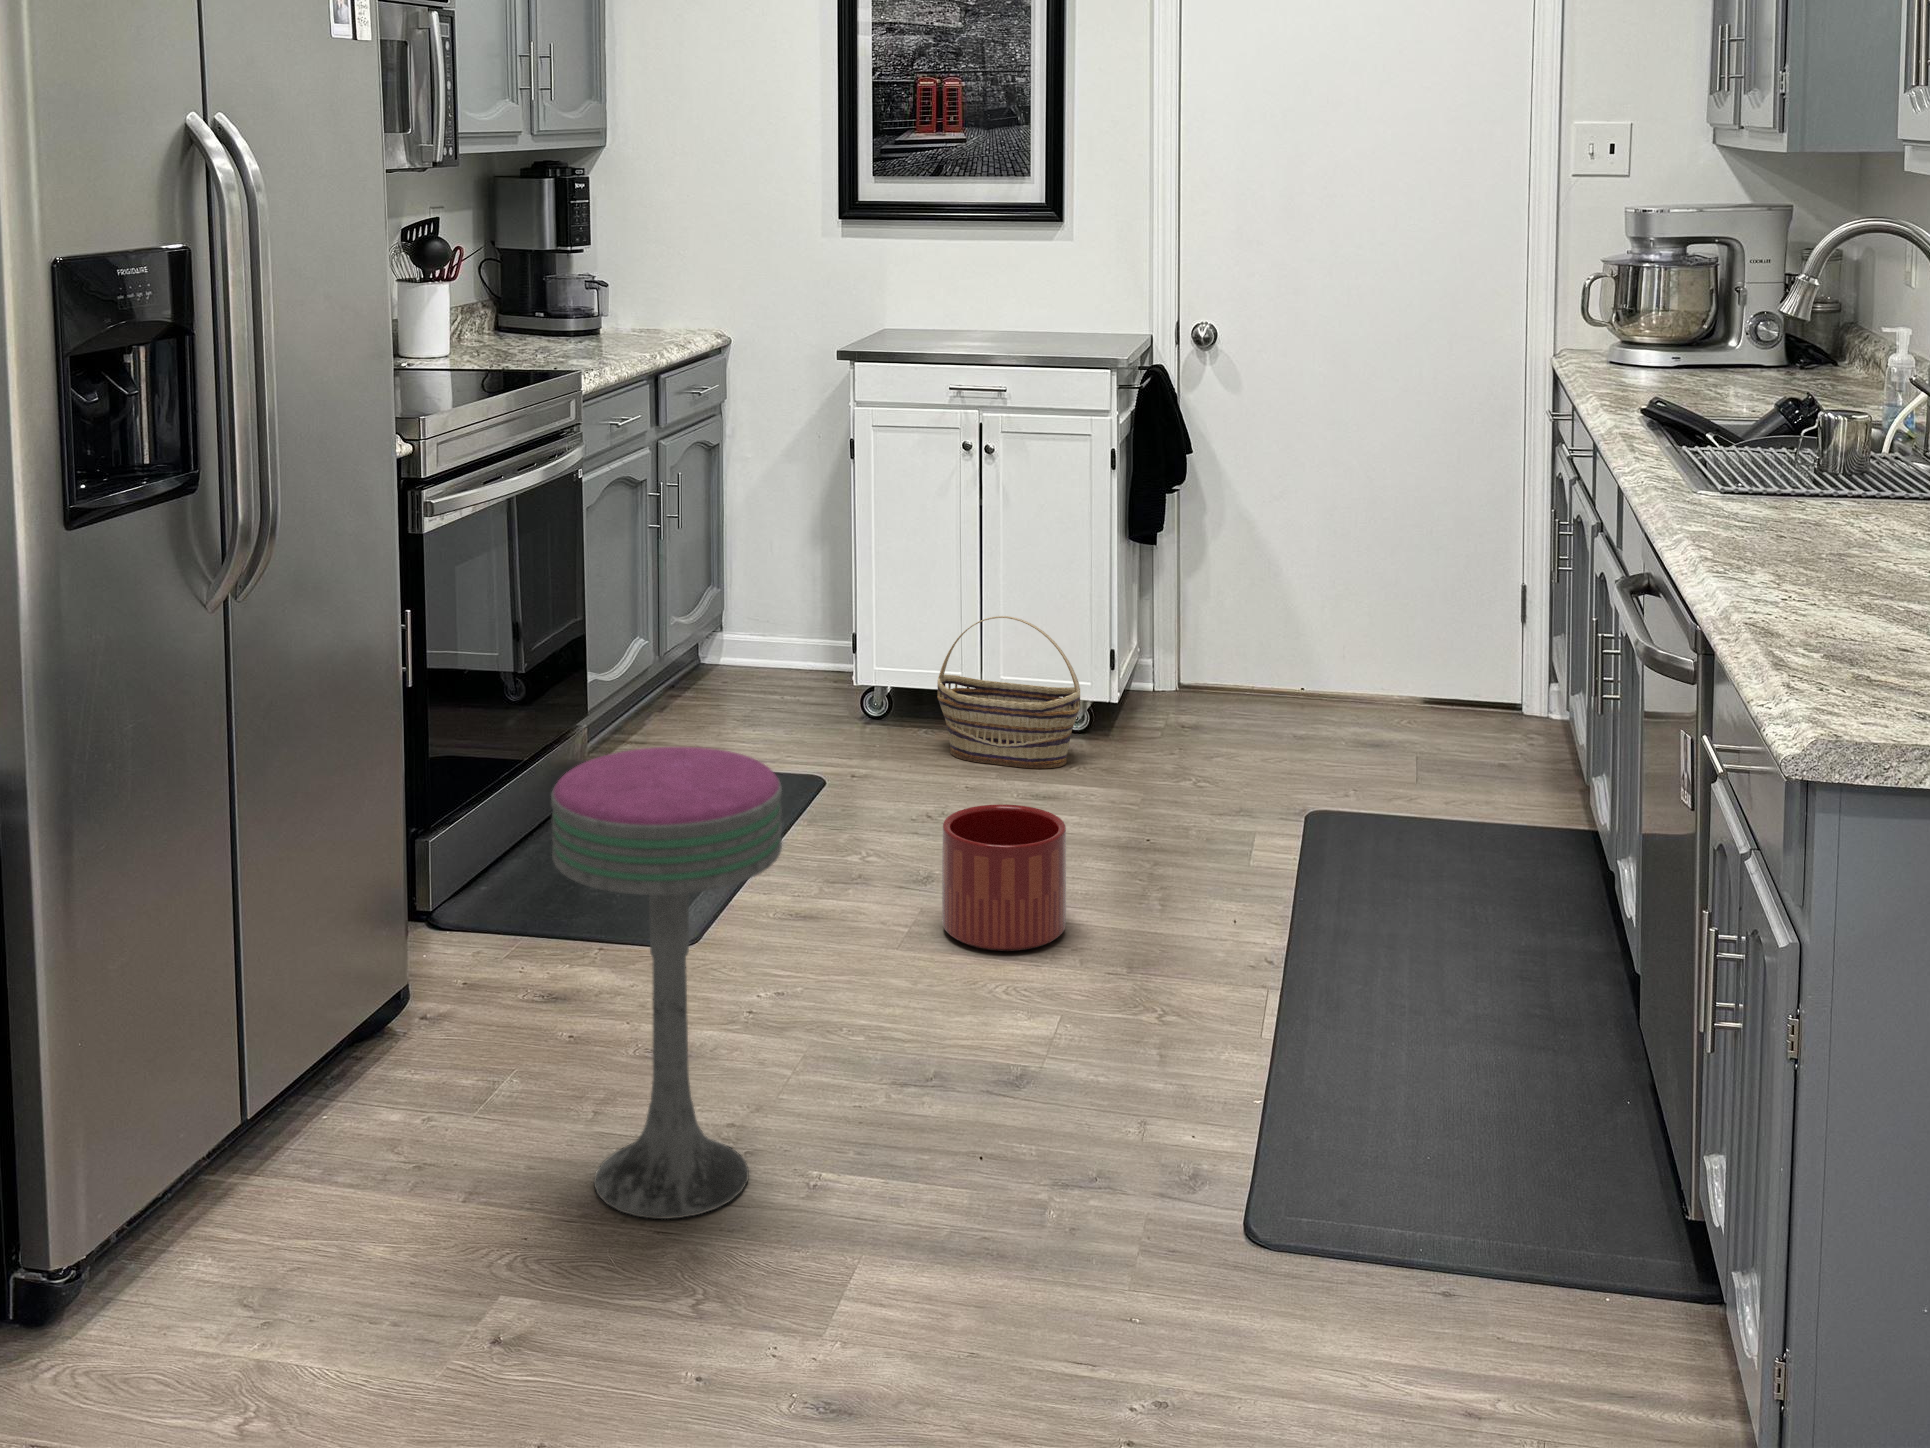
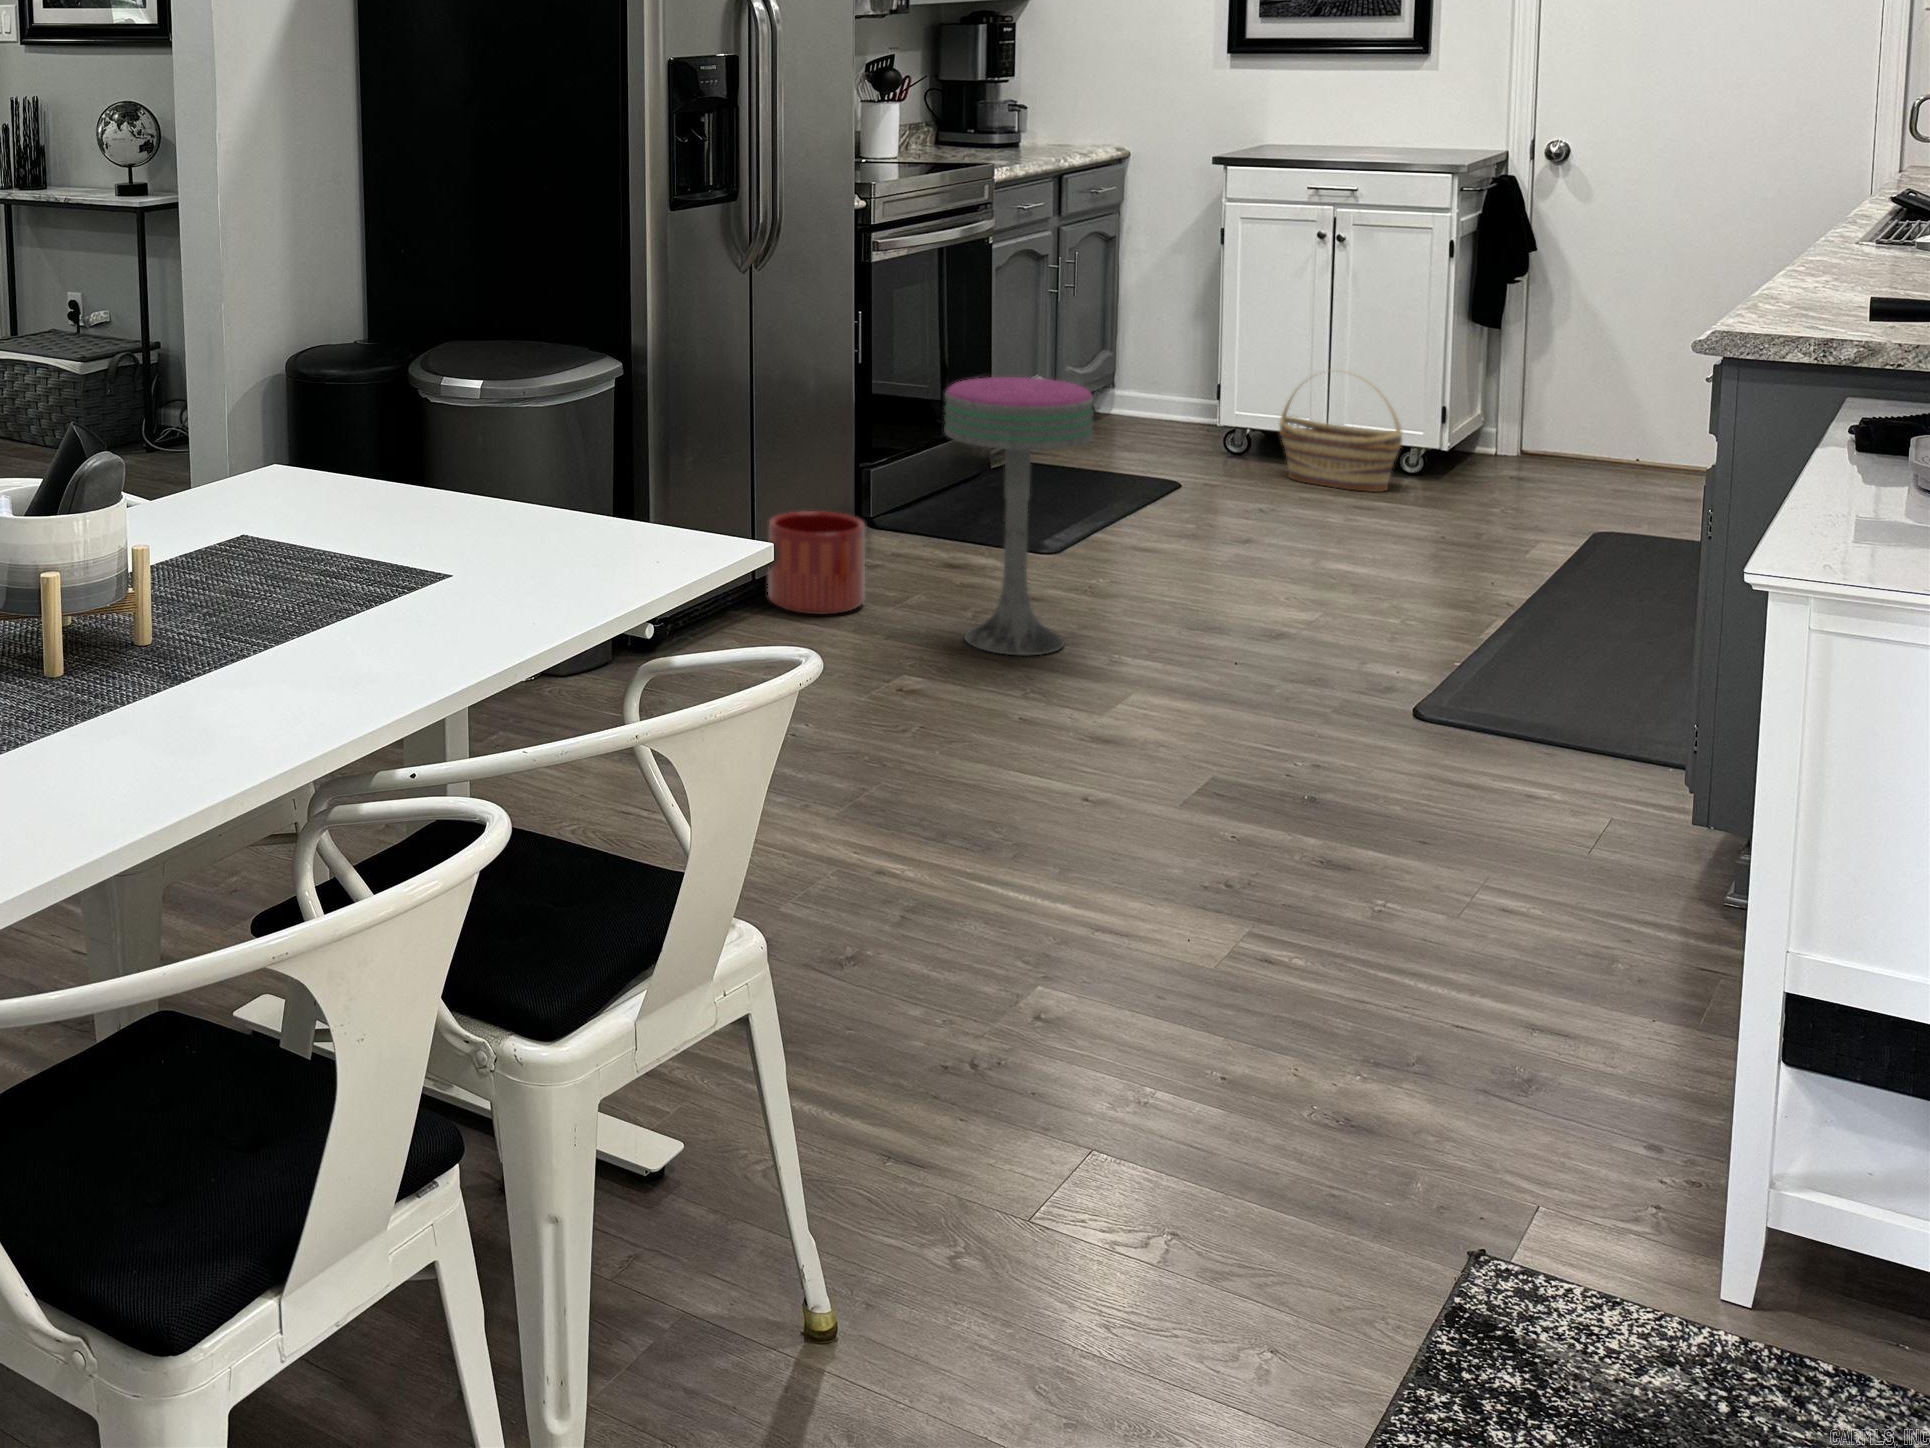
planter: present [942,804,1066,951] -> present [768,511,865,615]

